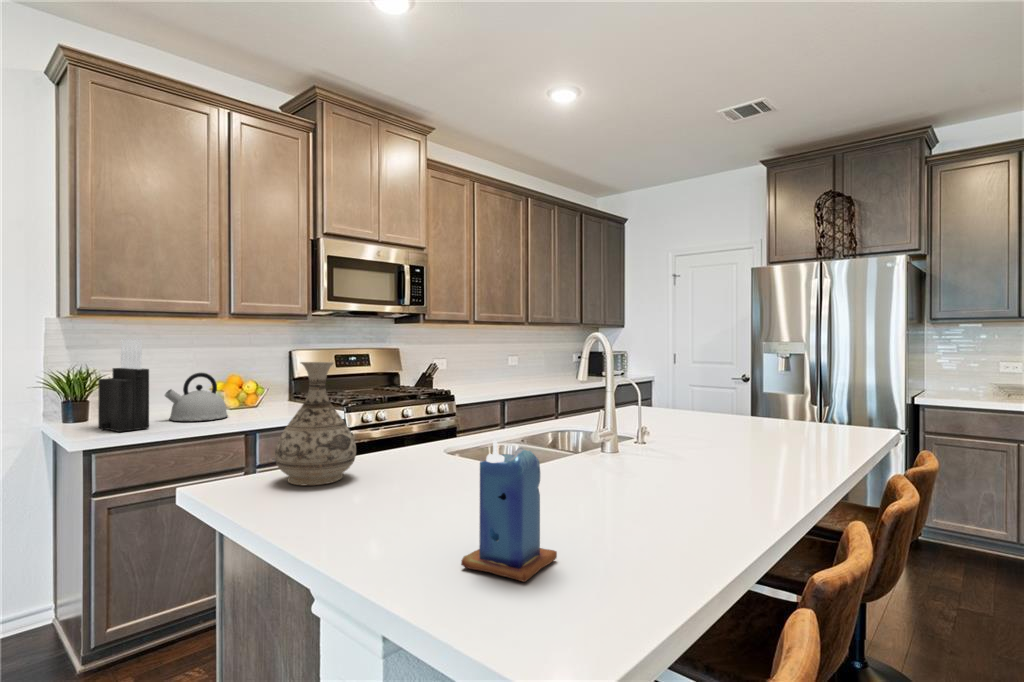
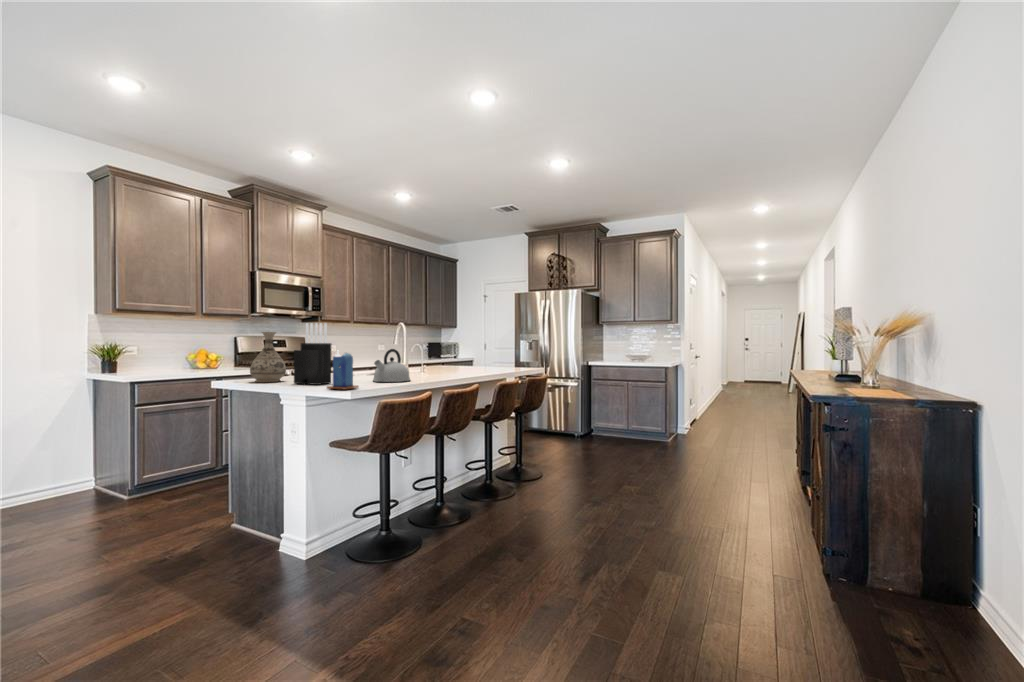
knife block: present [98,339,149,432] -> present [294,323,331,385]
kettle: present [165,373,228,421] -> present [373,349,410,382]

